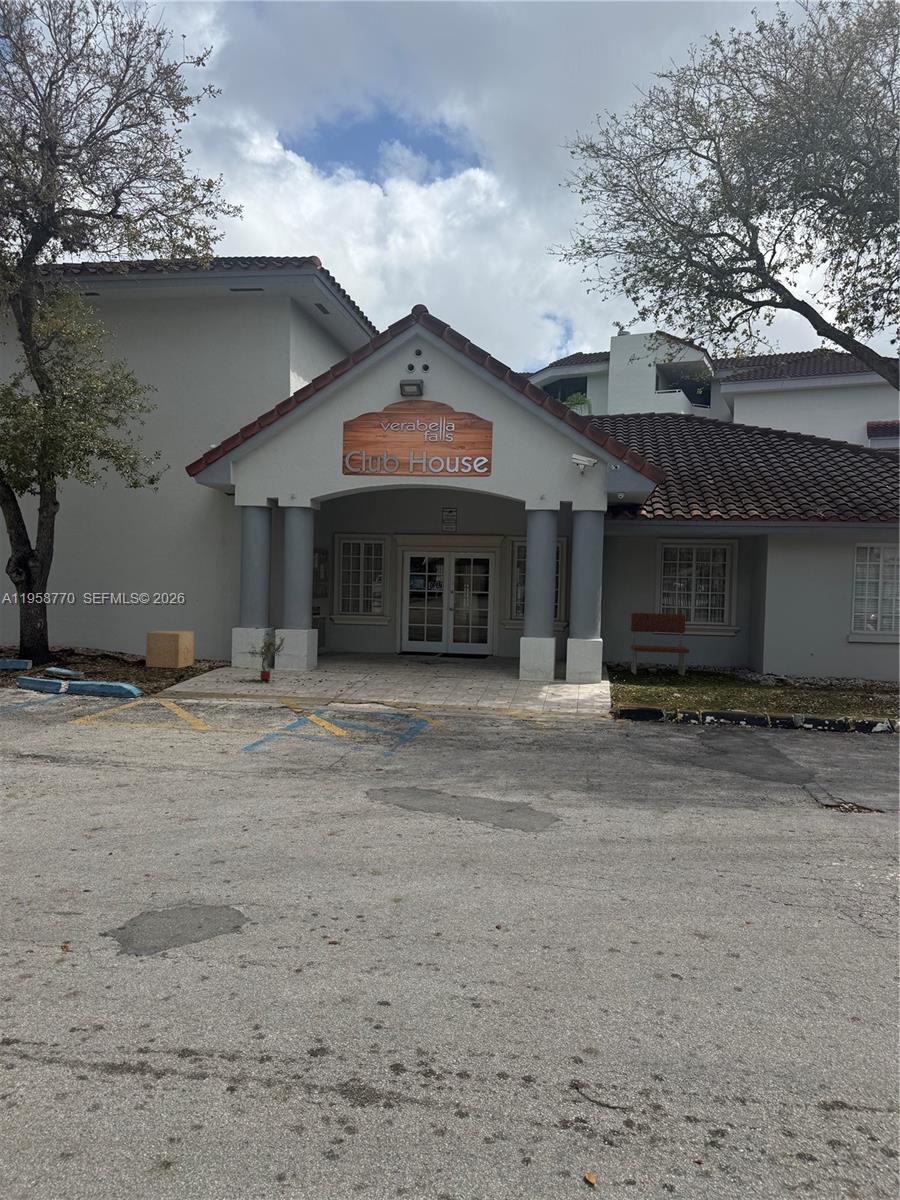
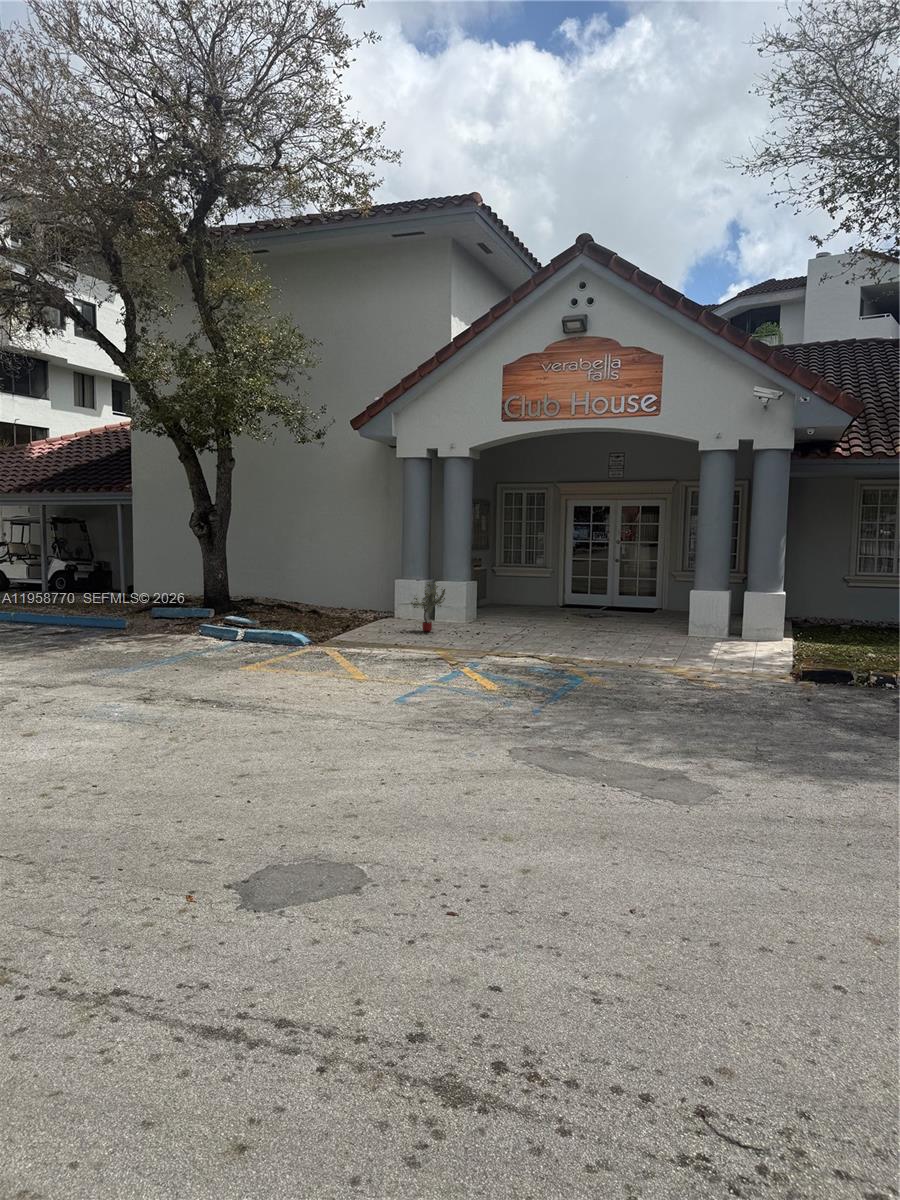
bench: present [631,613,689,676] -> none [820,563,889,633]
cardboard box: present [146,630,194,668] -> none [316,581,361,618]

